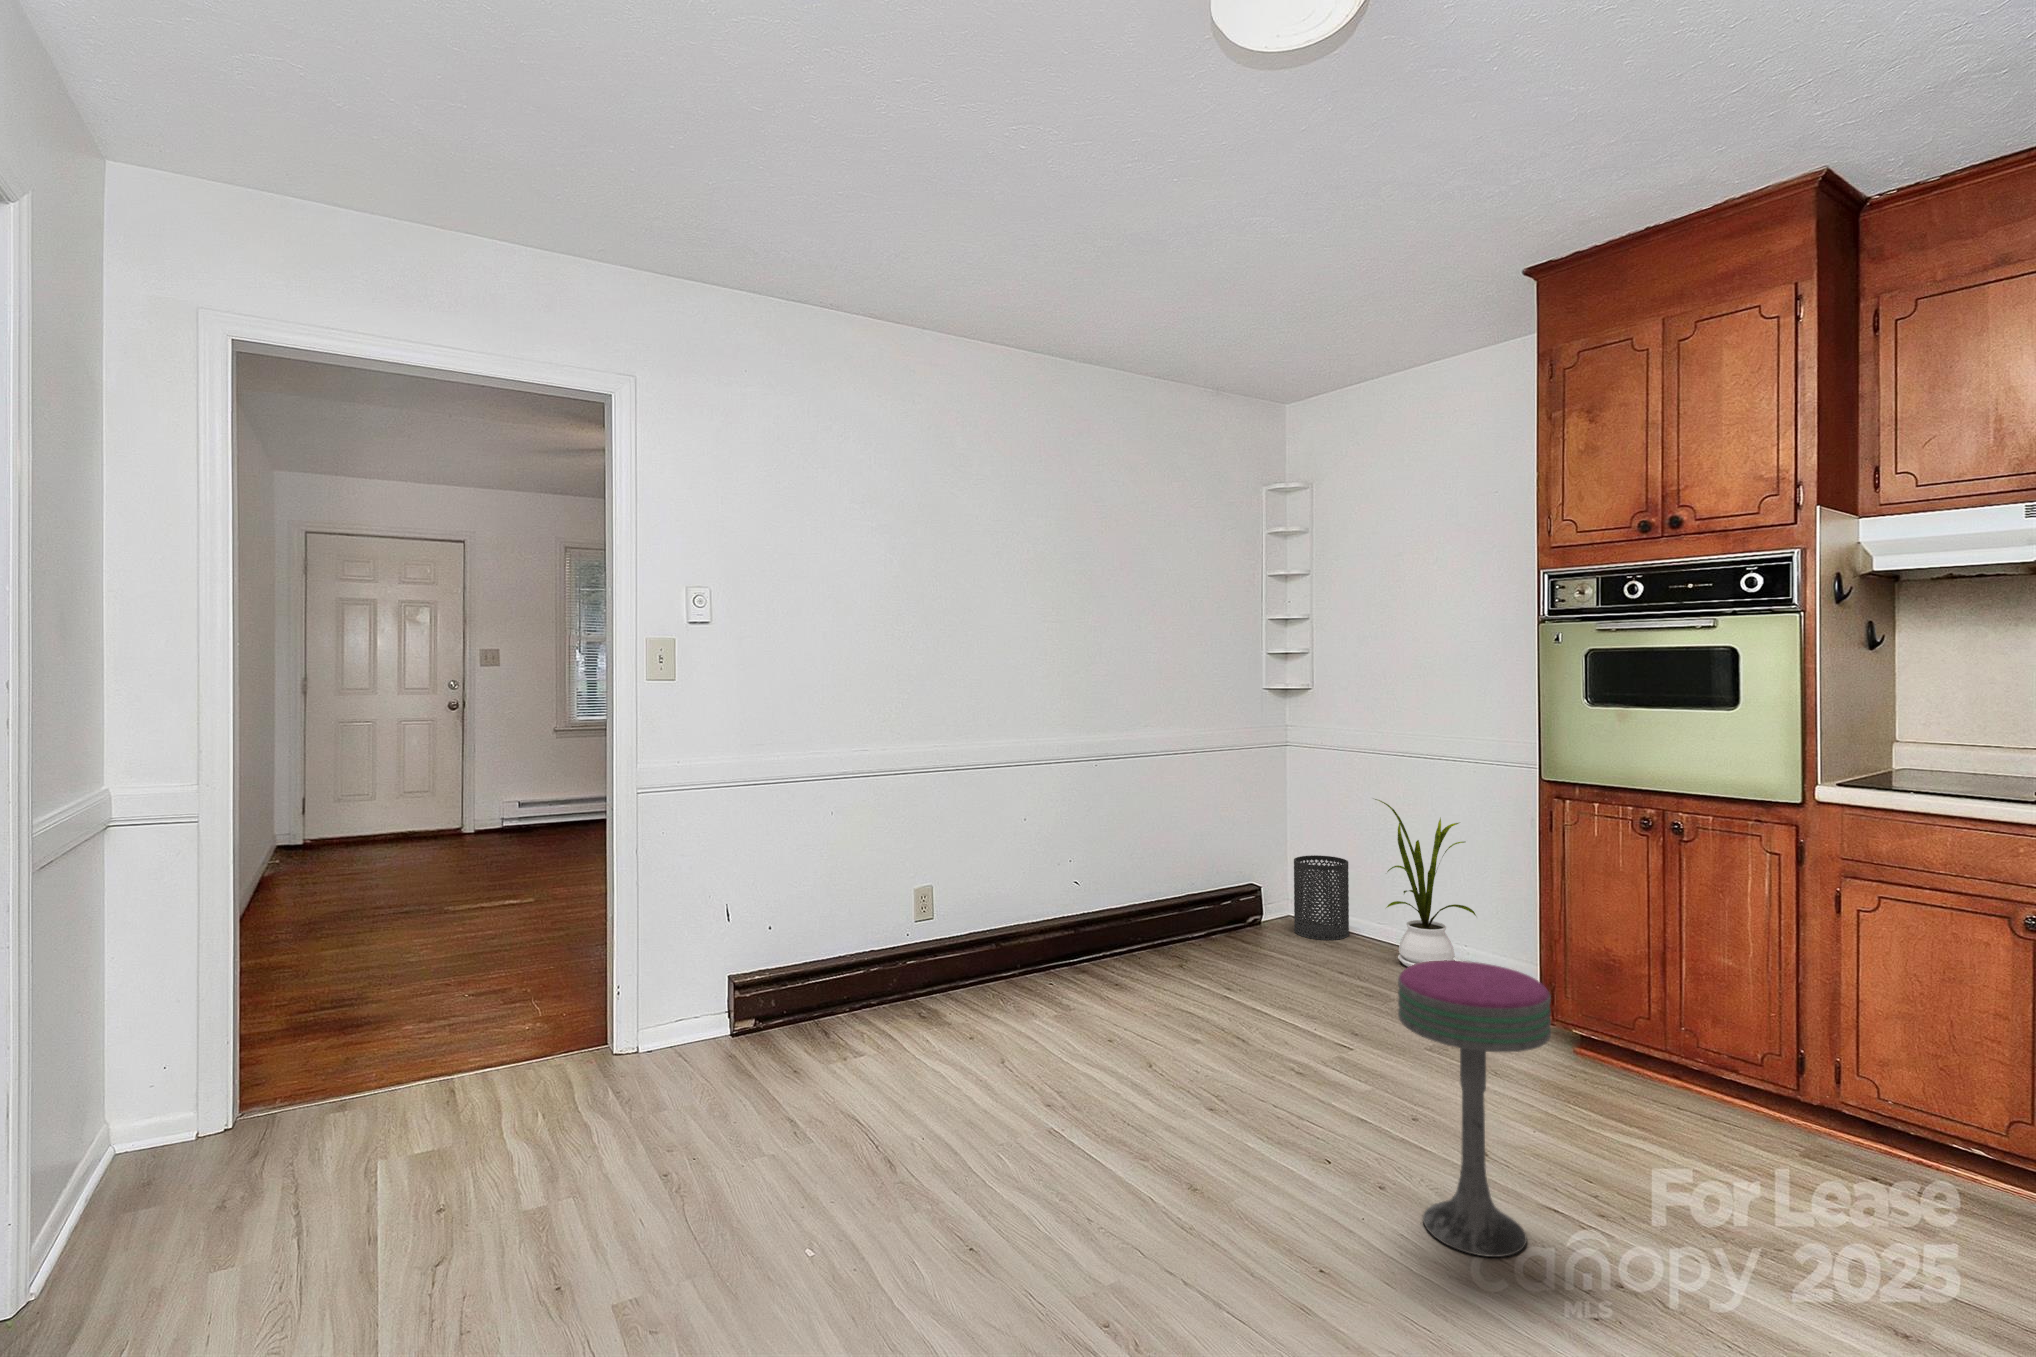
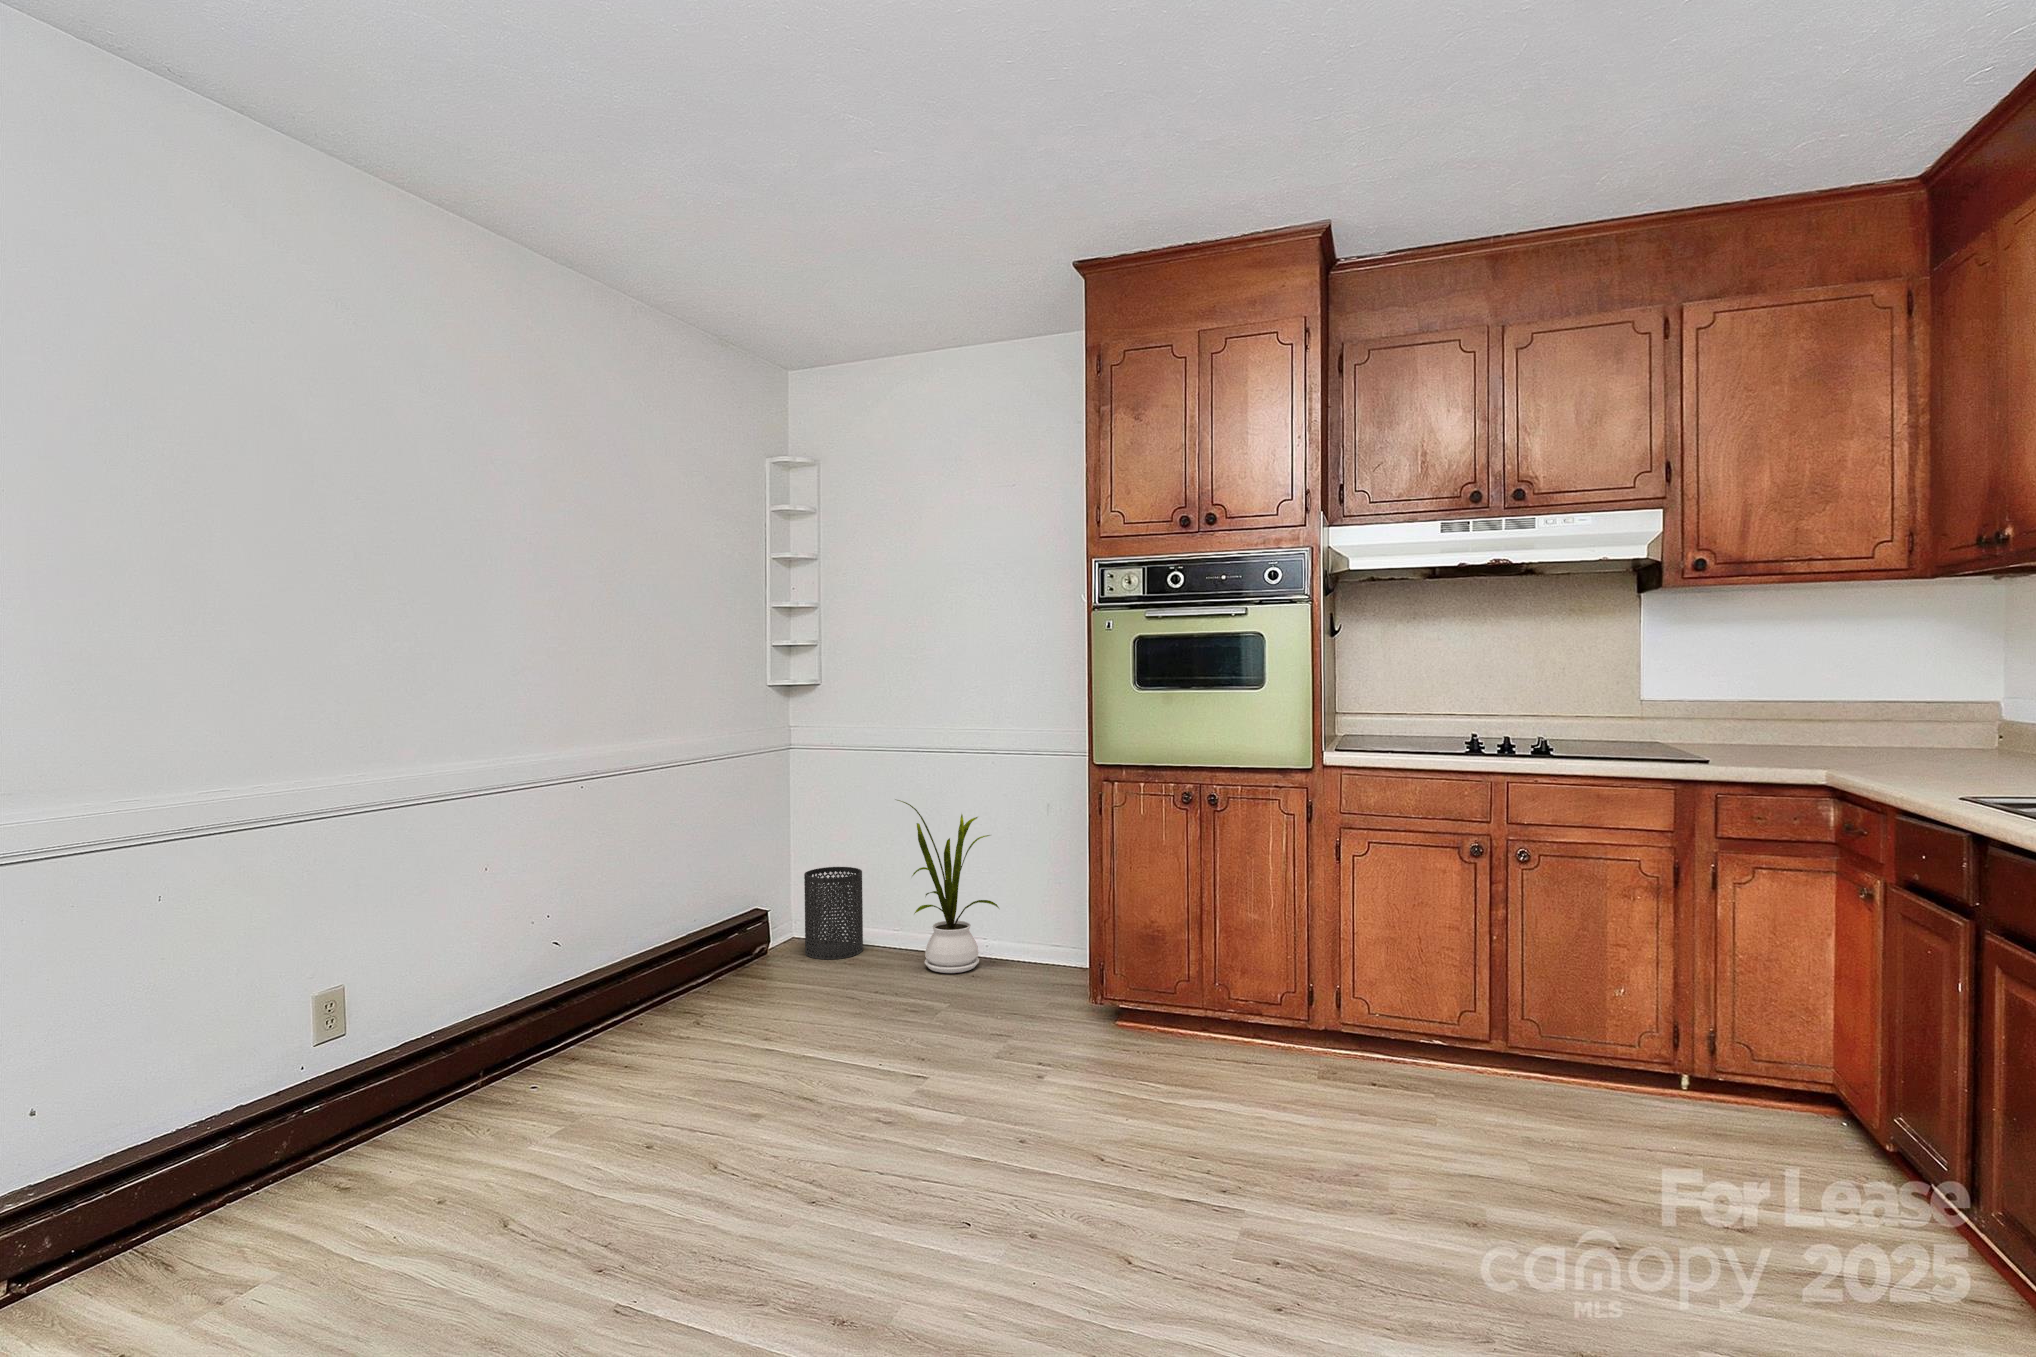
bar stool: present [1398,960,1551,1257] -> none [1079,955,1231,1277]

